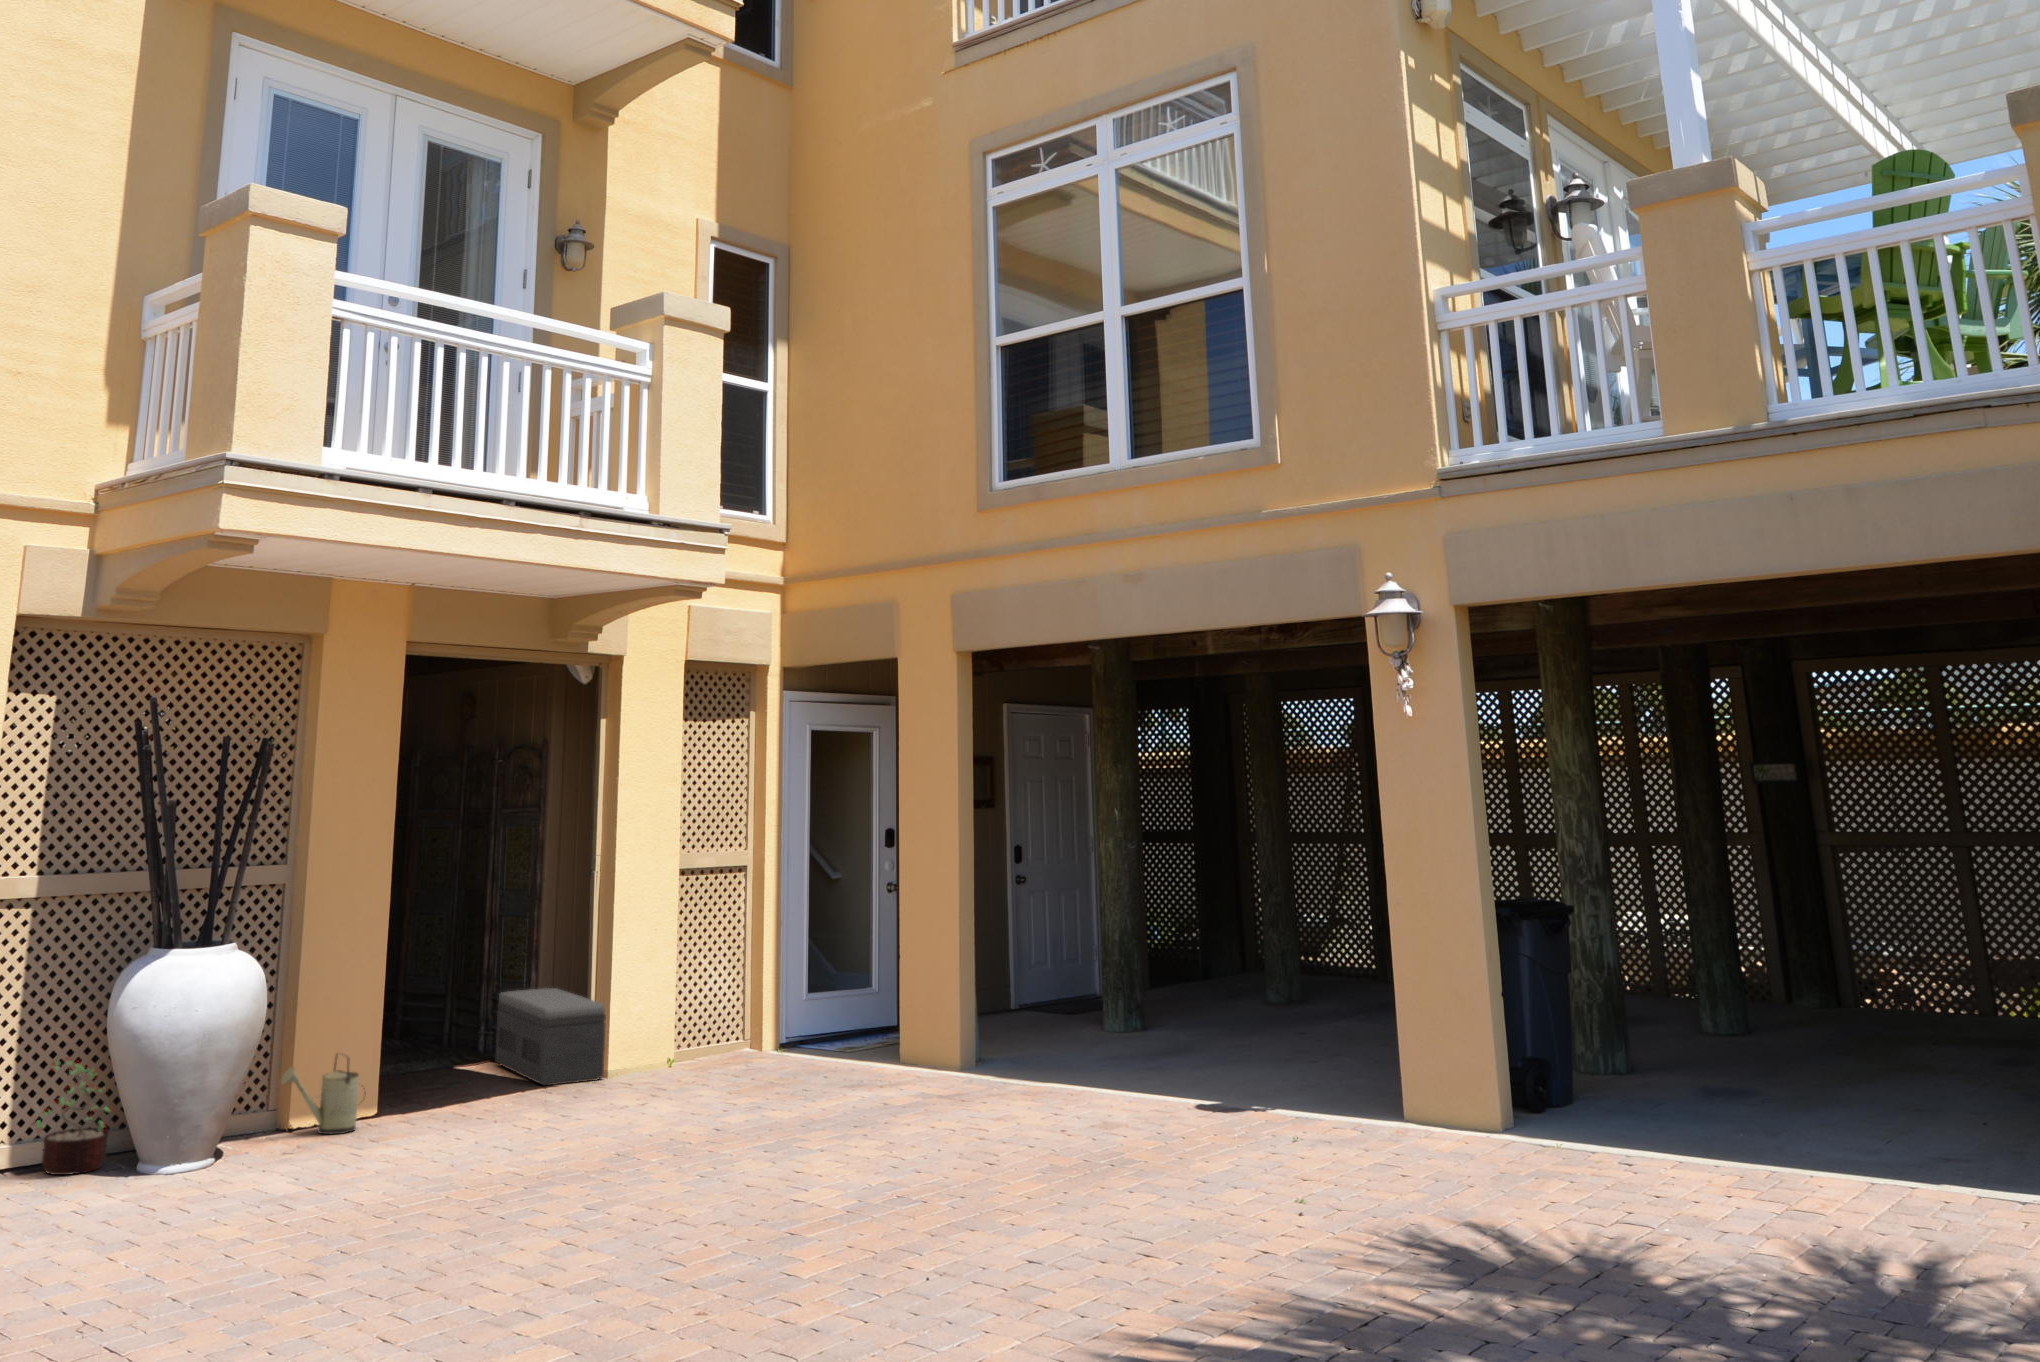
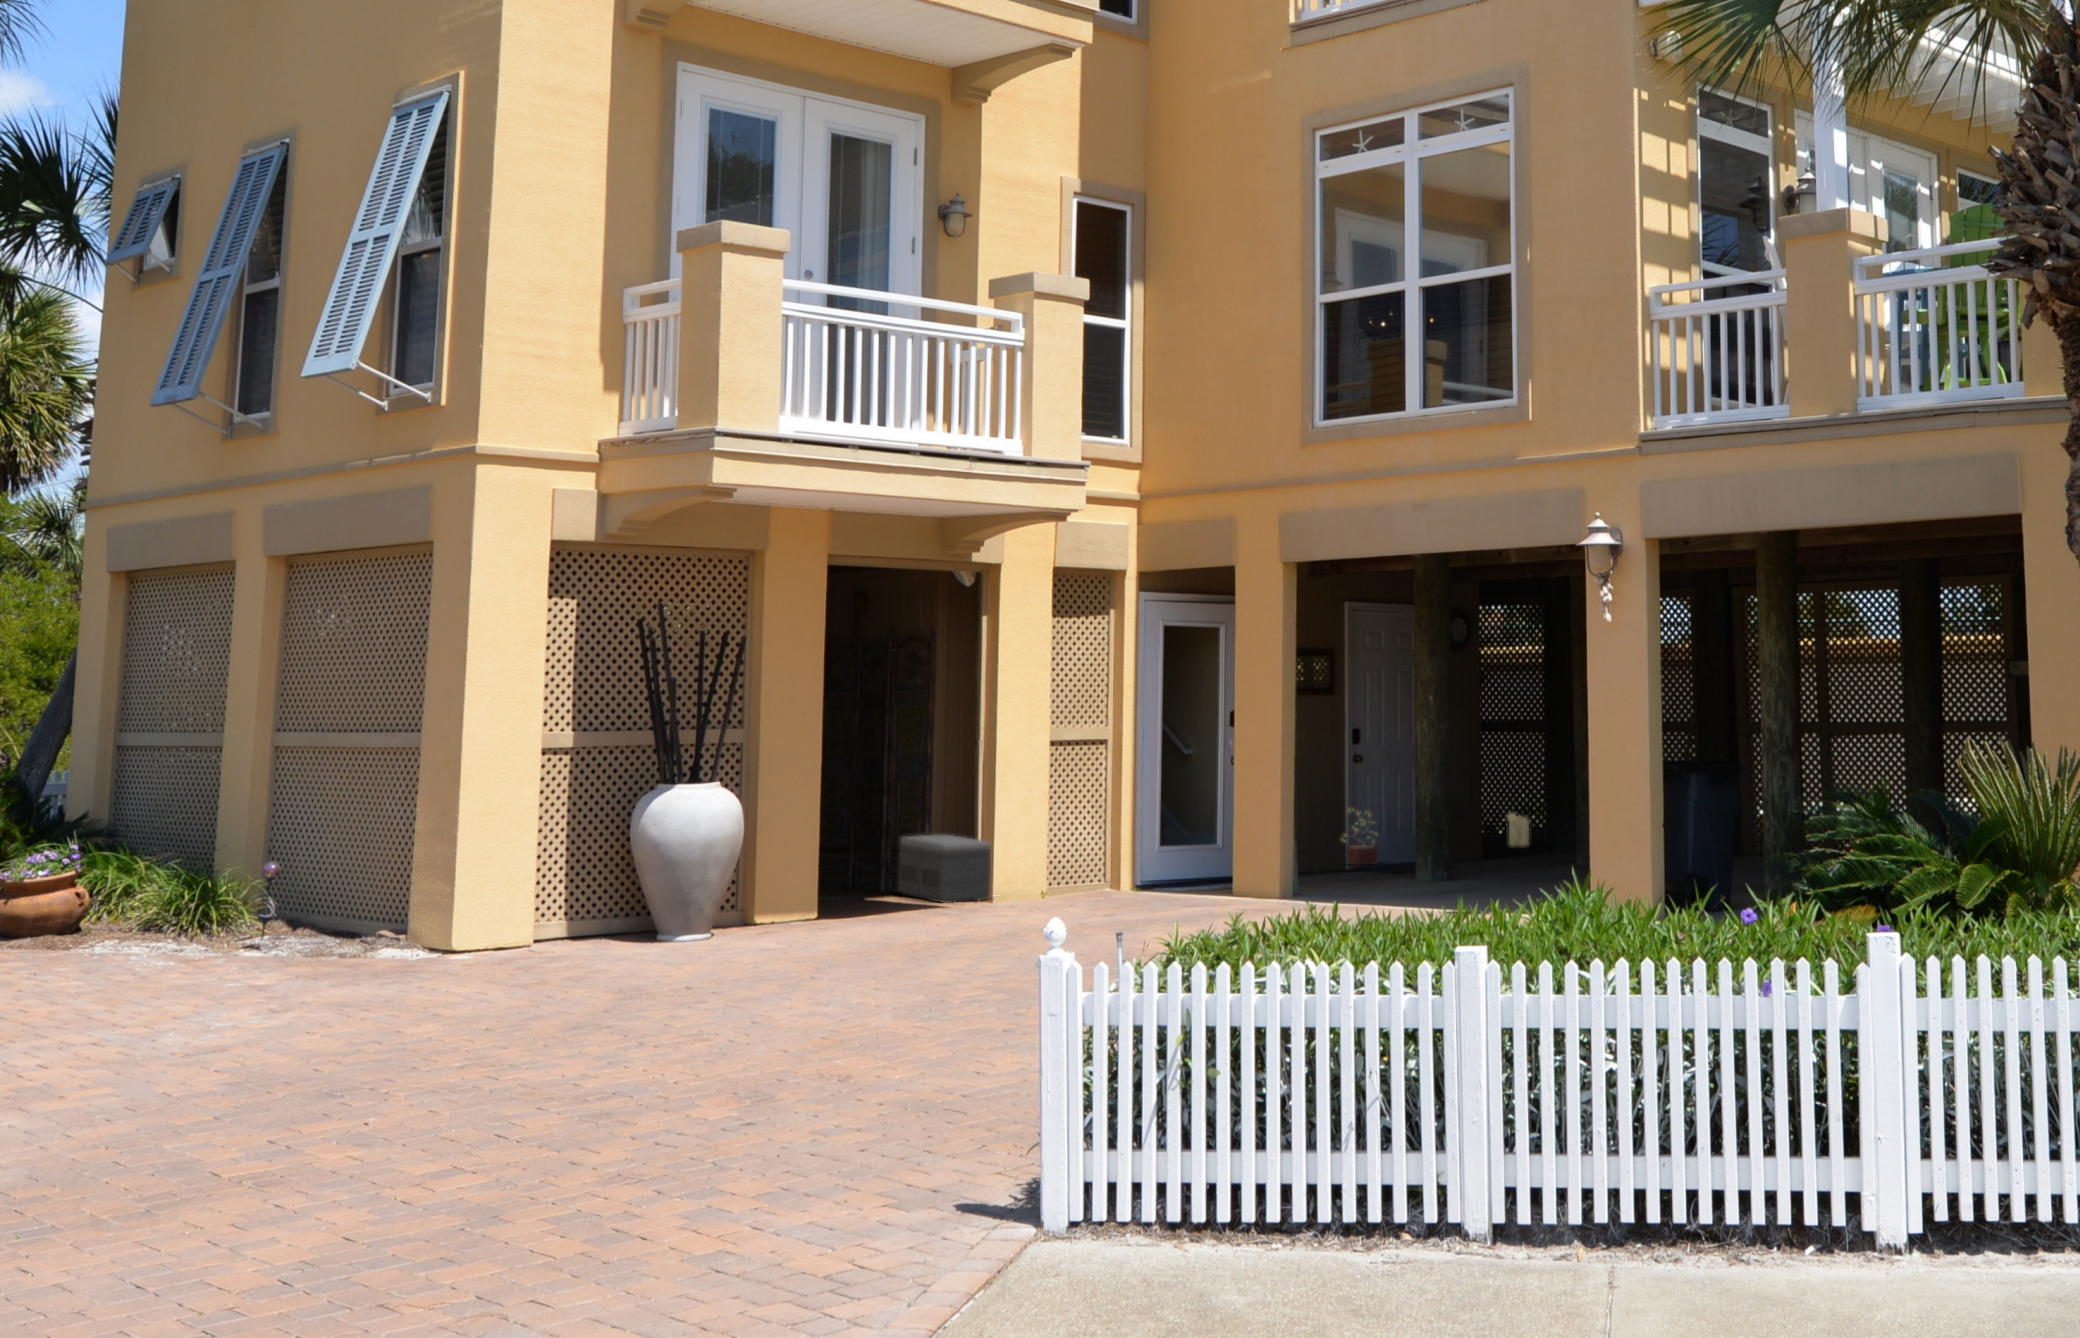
watering can: present [281,1057,365,1134] -> present [1508,813,1529,848]
decorative plant: present [33,1060,113,1175] -> present [1339,808,1378,865]

